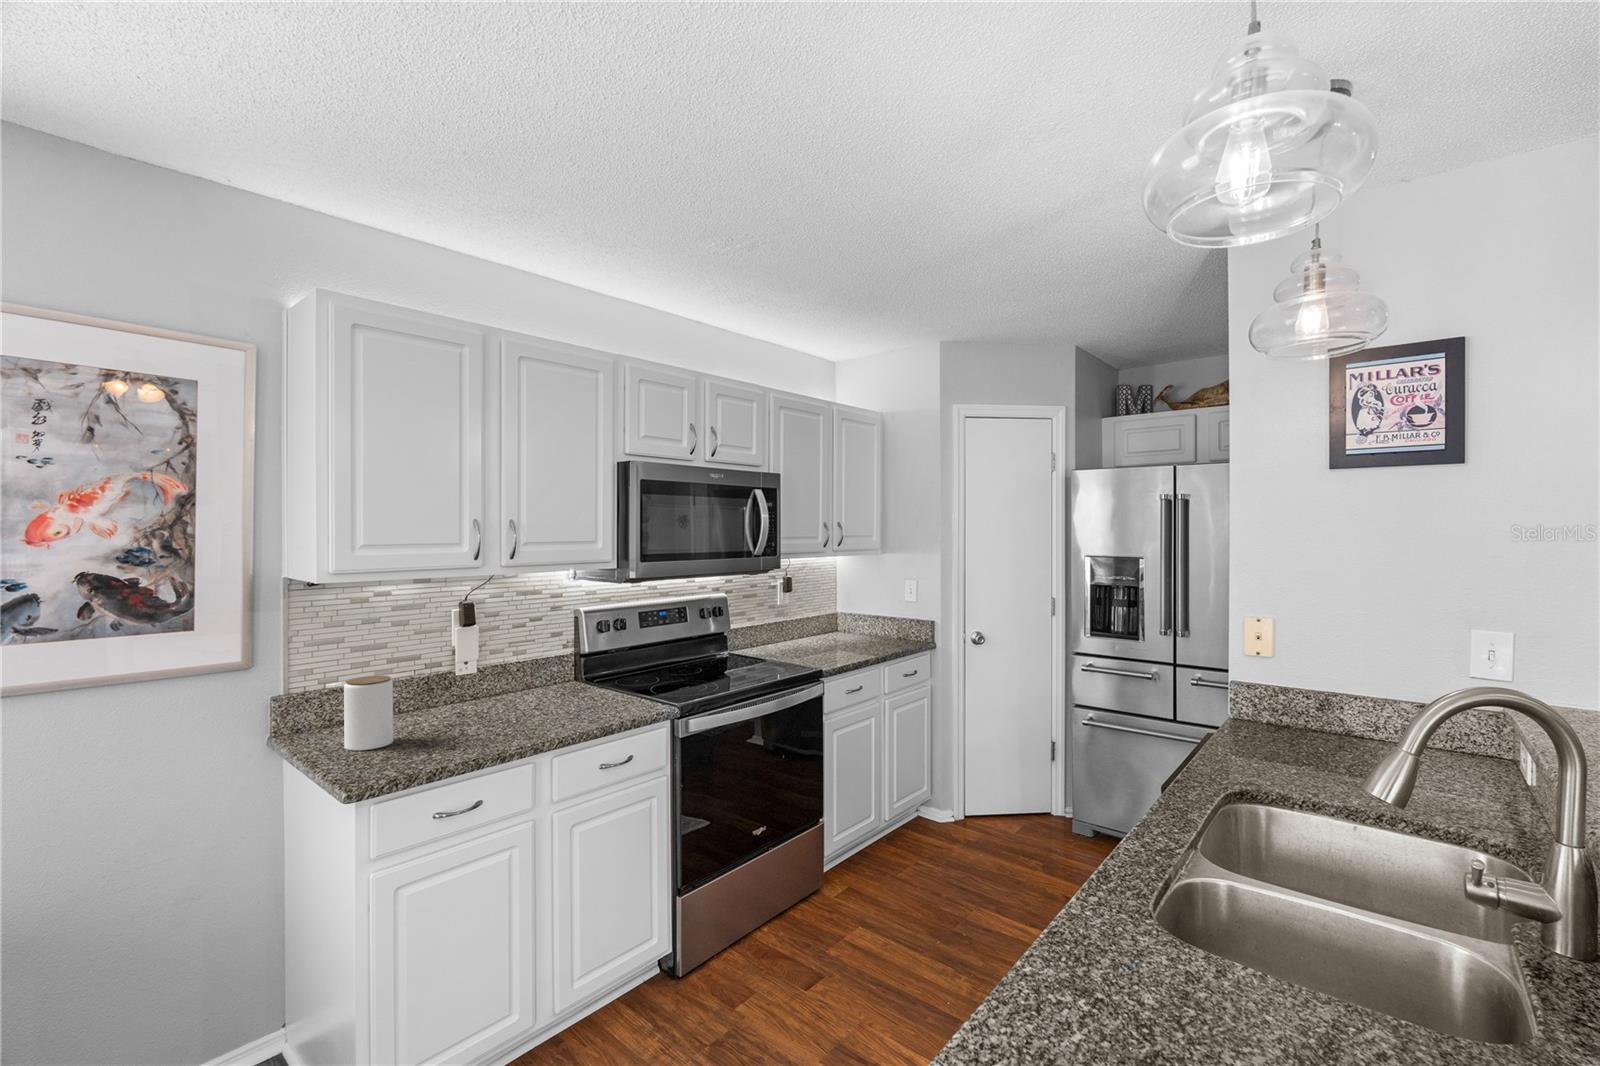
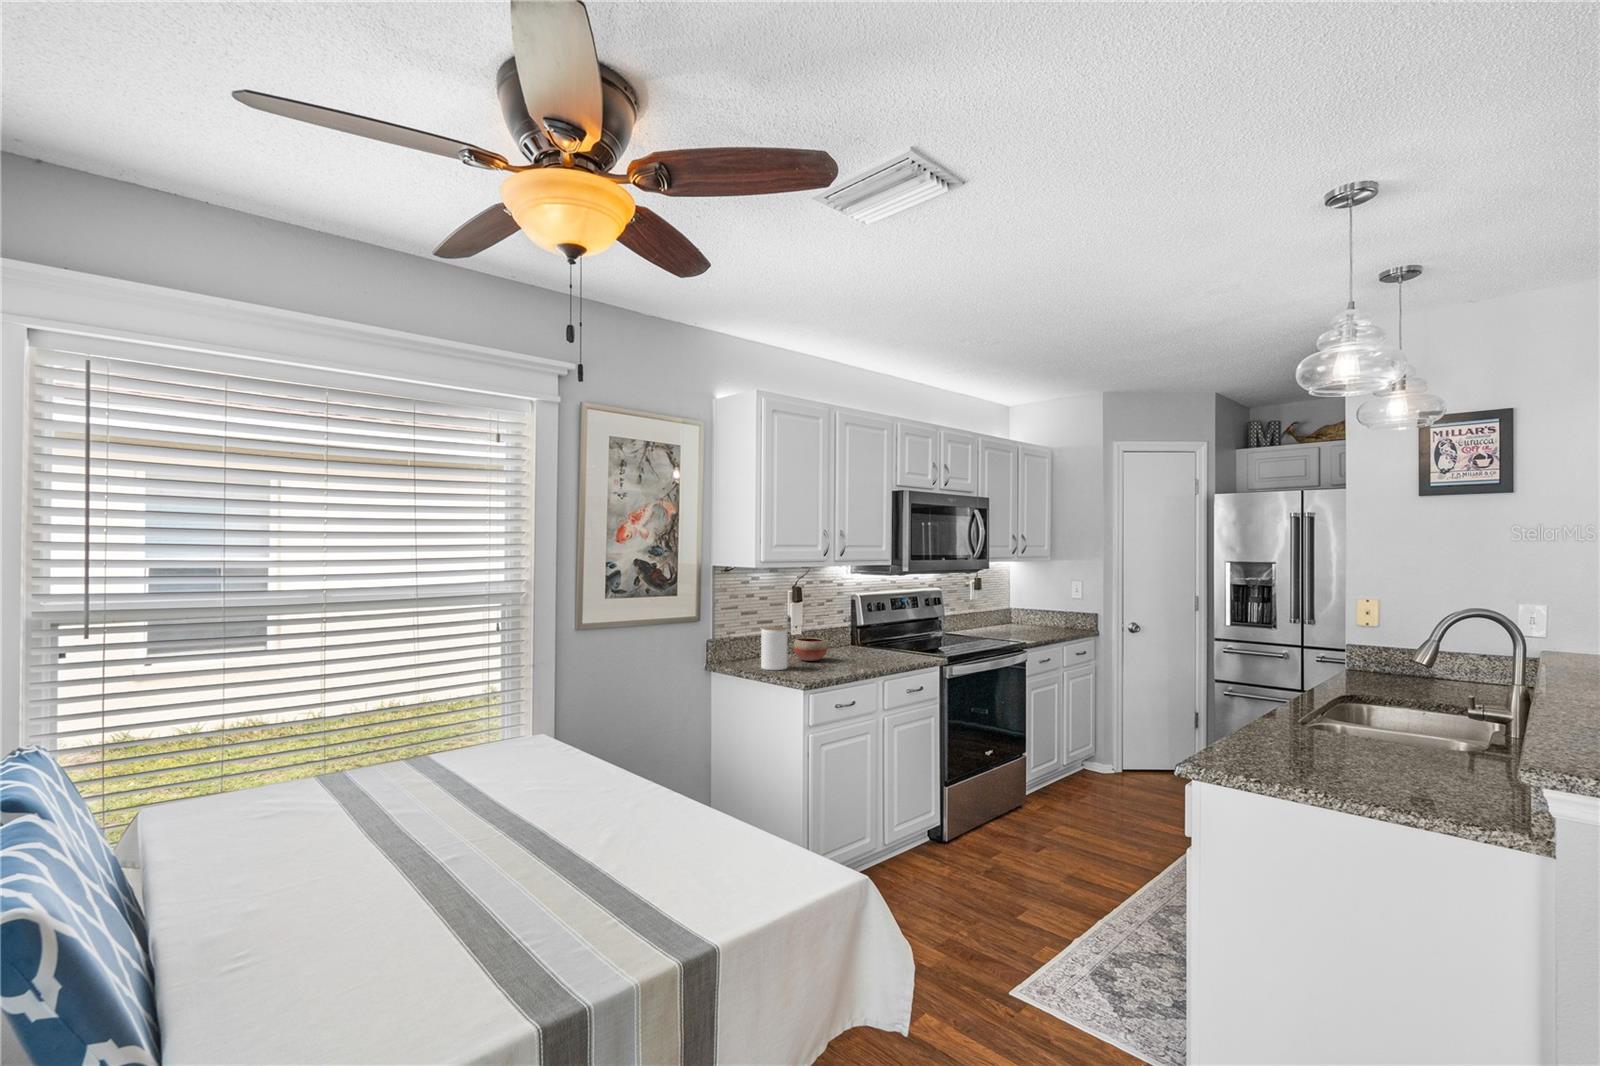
bowl: none [431,684,489,723] -> present [793,638,827,661]

